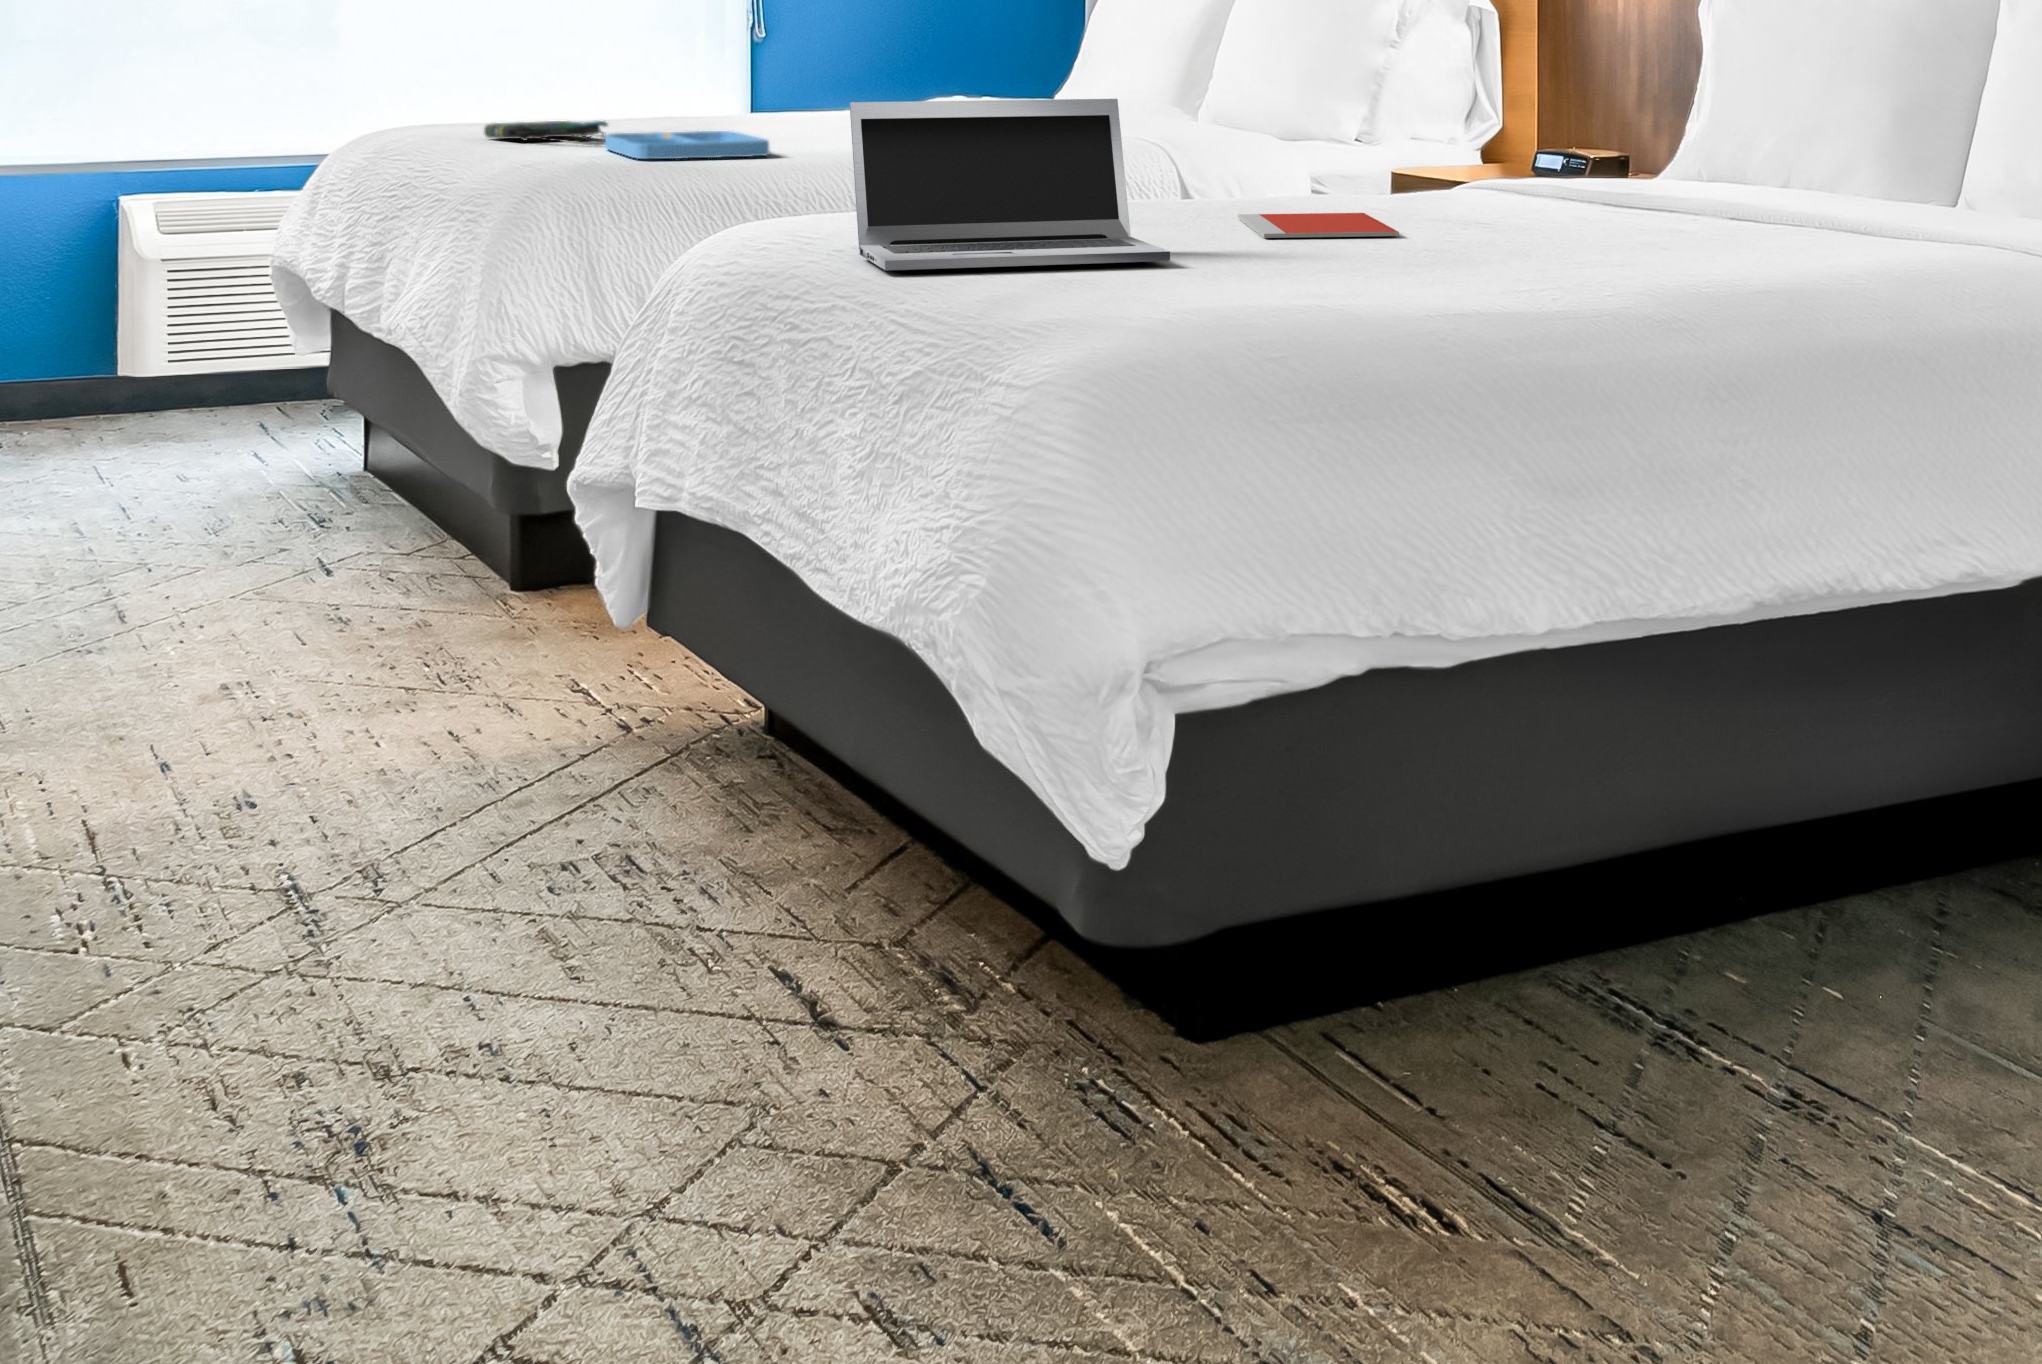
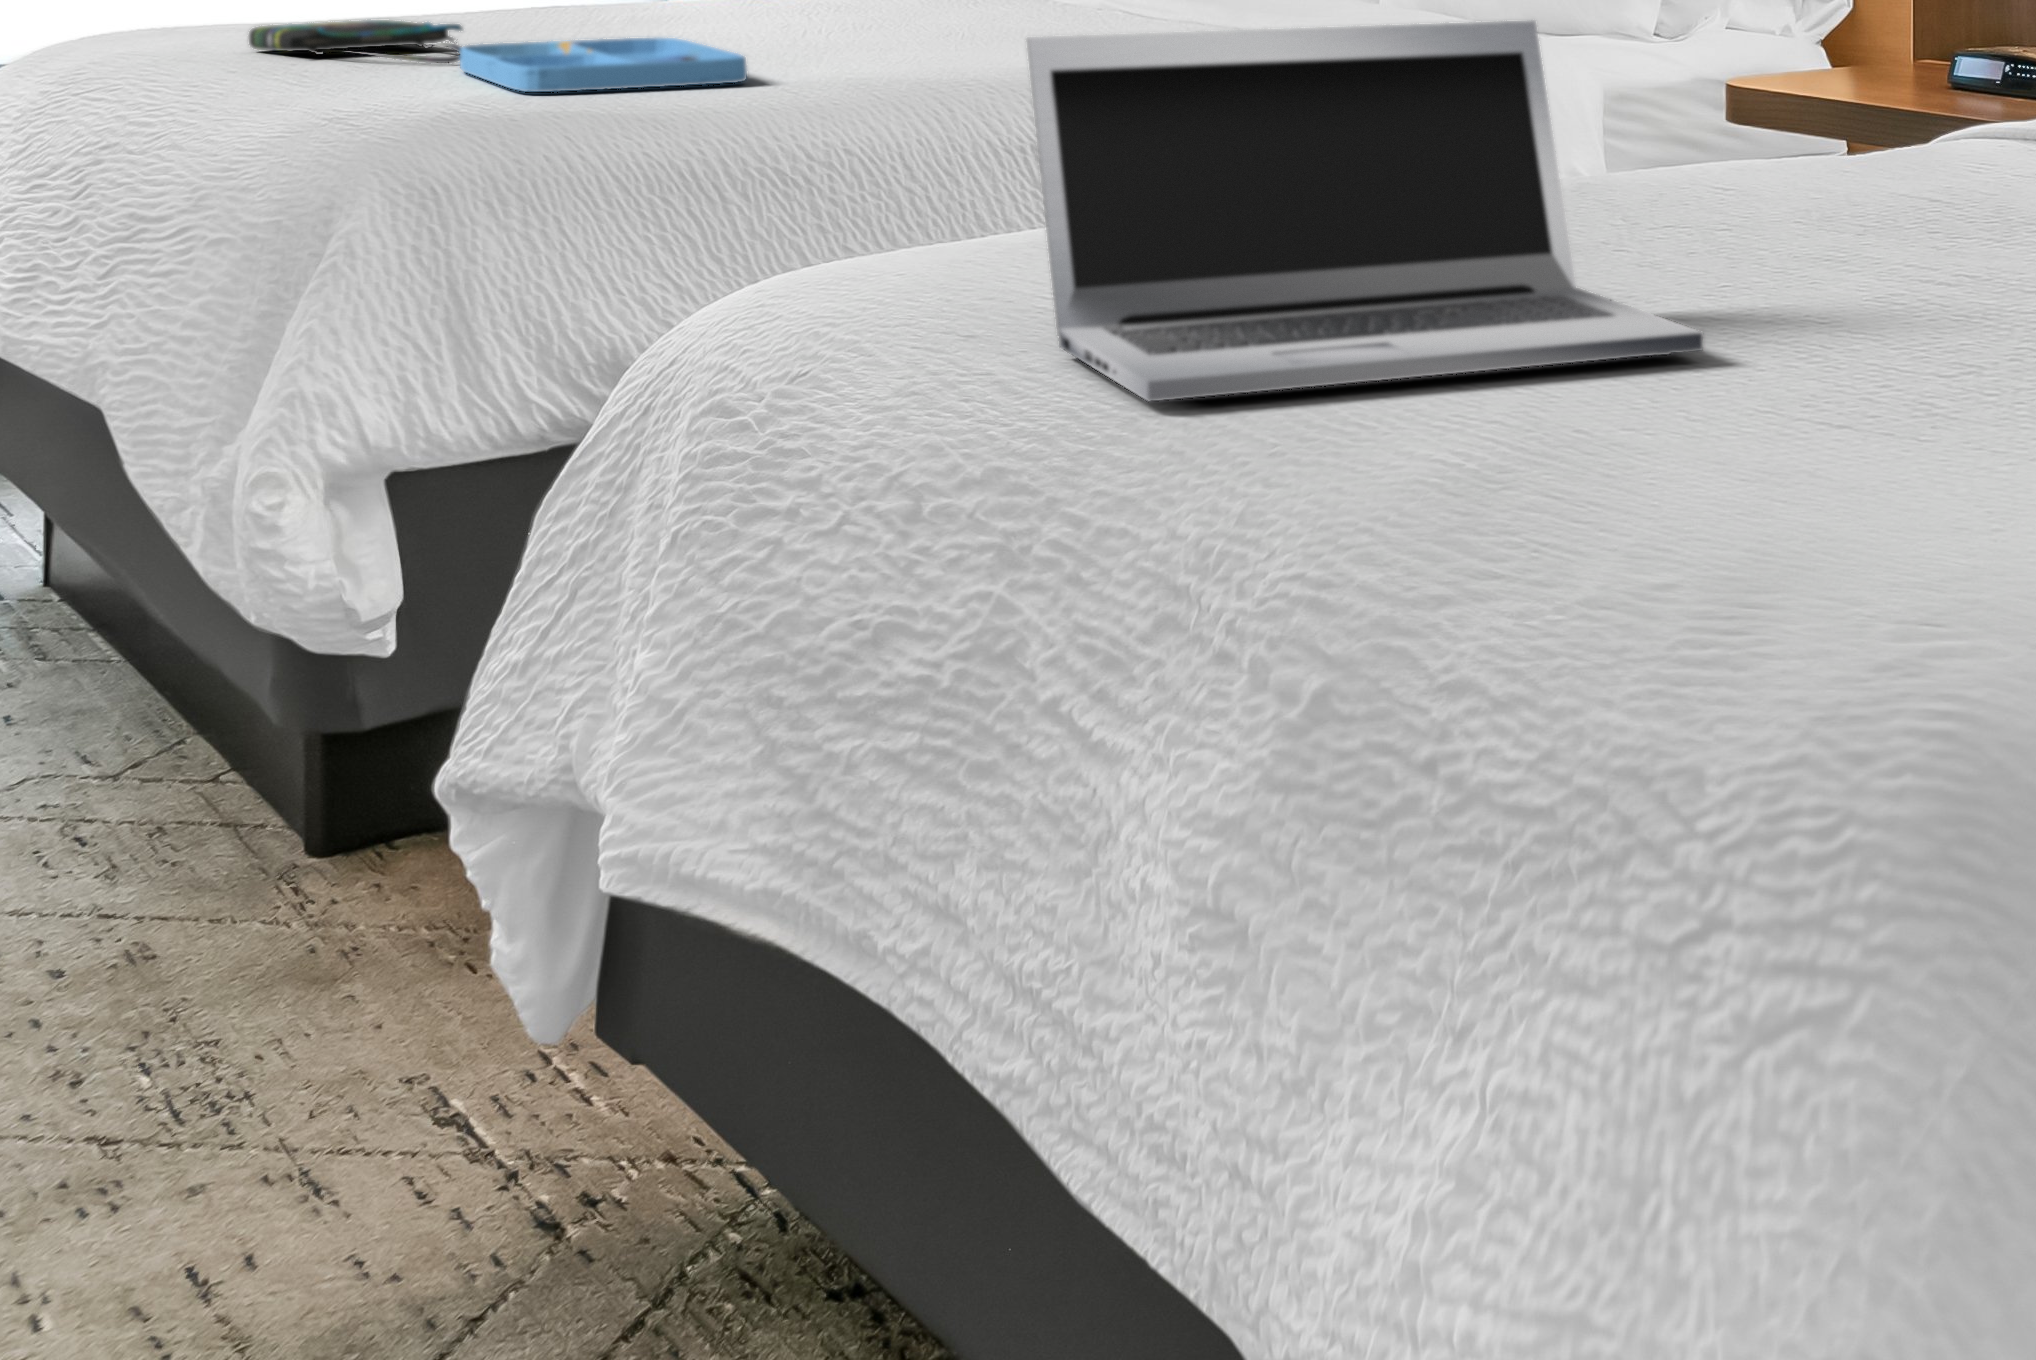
notebook: present [1238,213,1399,238] -> none [1674,201,2018,270]

